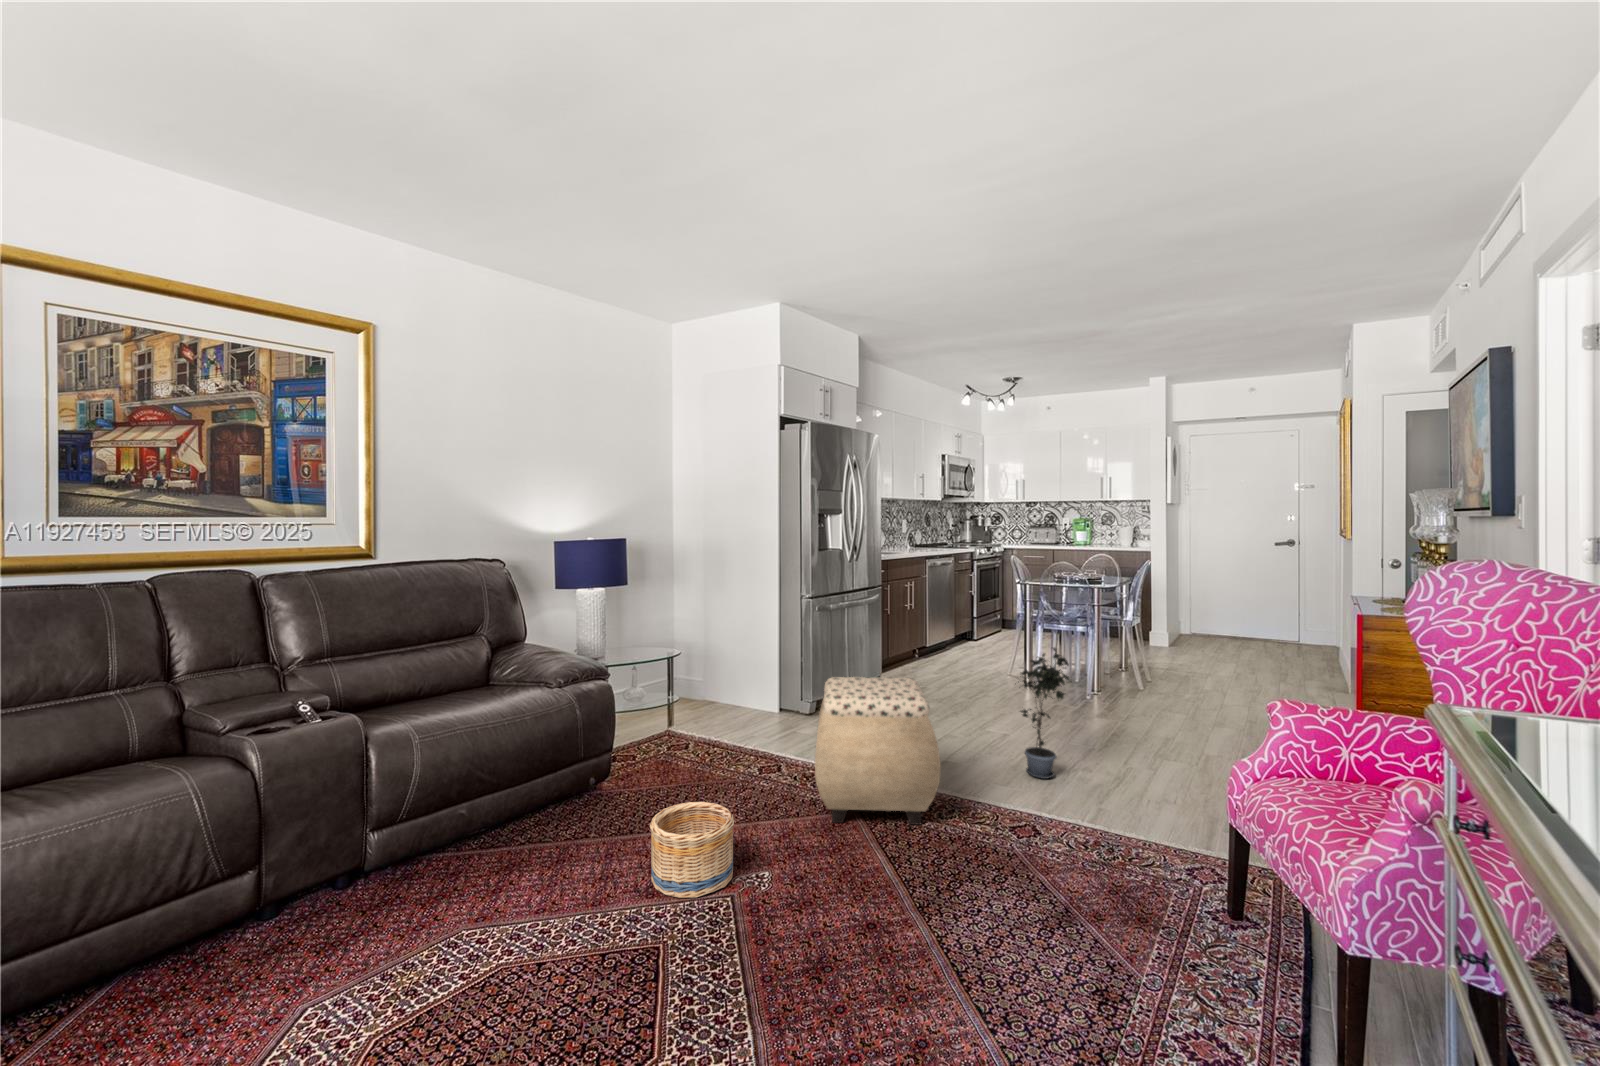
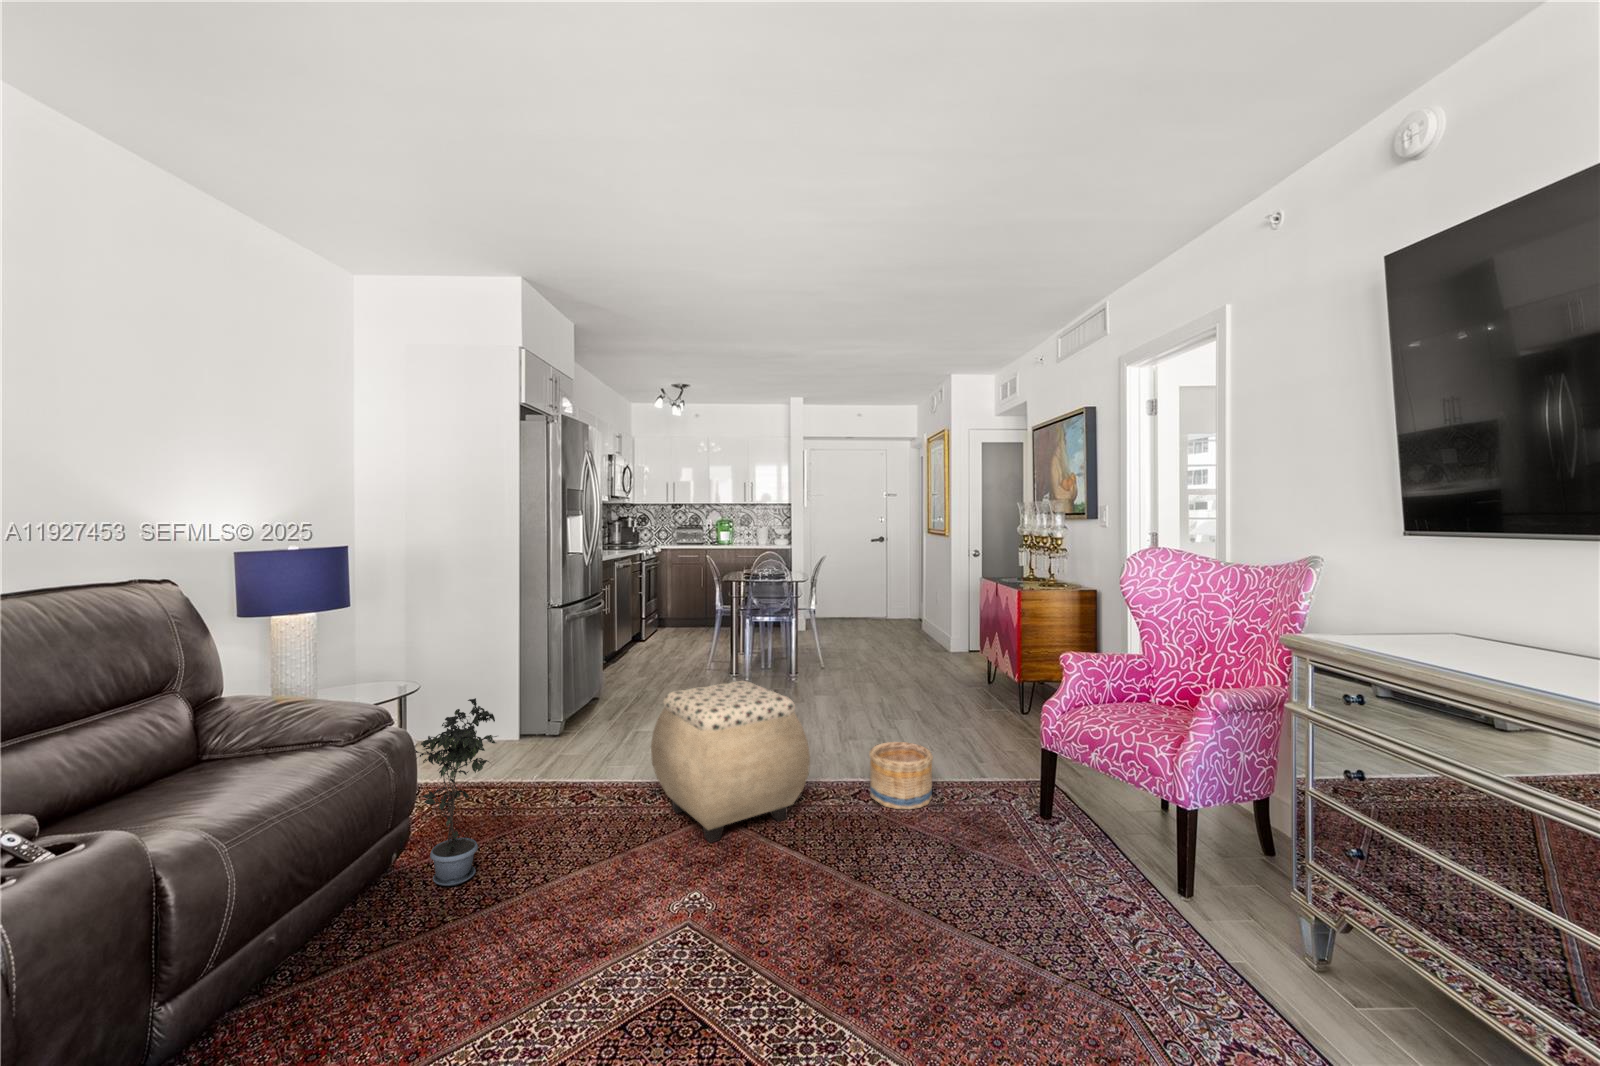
potted plant: present [1018,648,1071,779] -> present [410,698,497,886]
basket: present [650,802,734,898] -> present [869,742,933,809]

